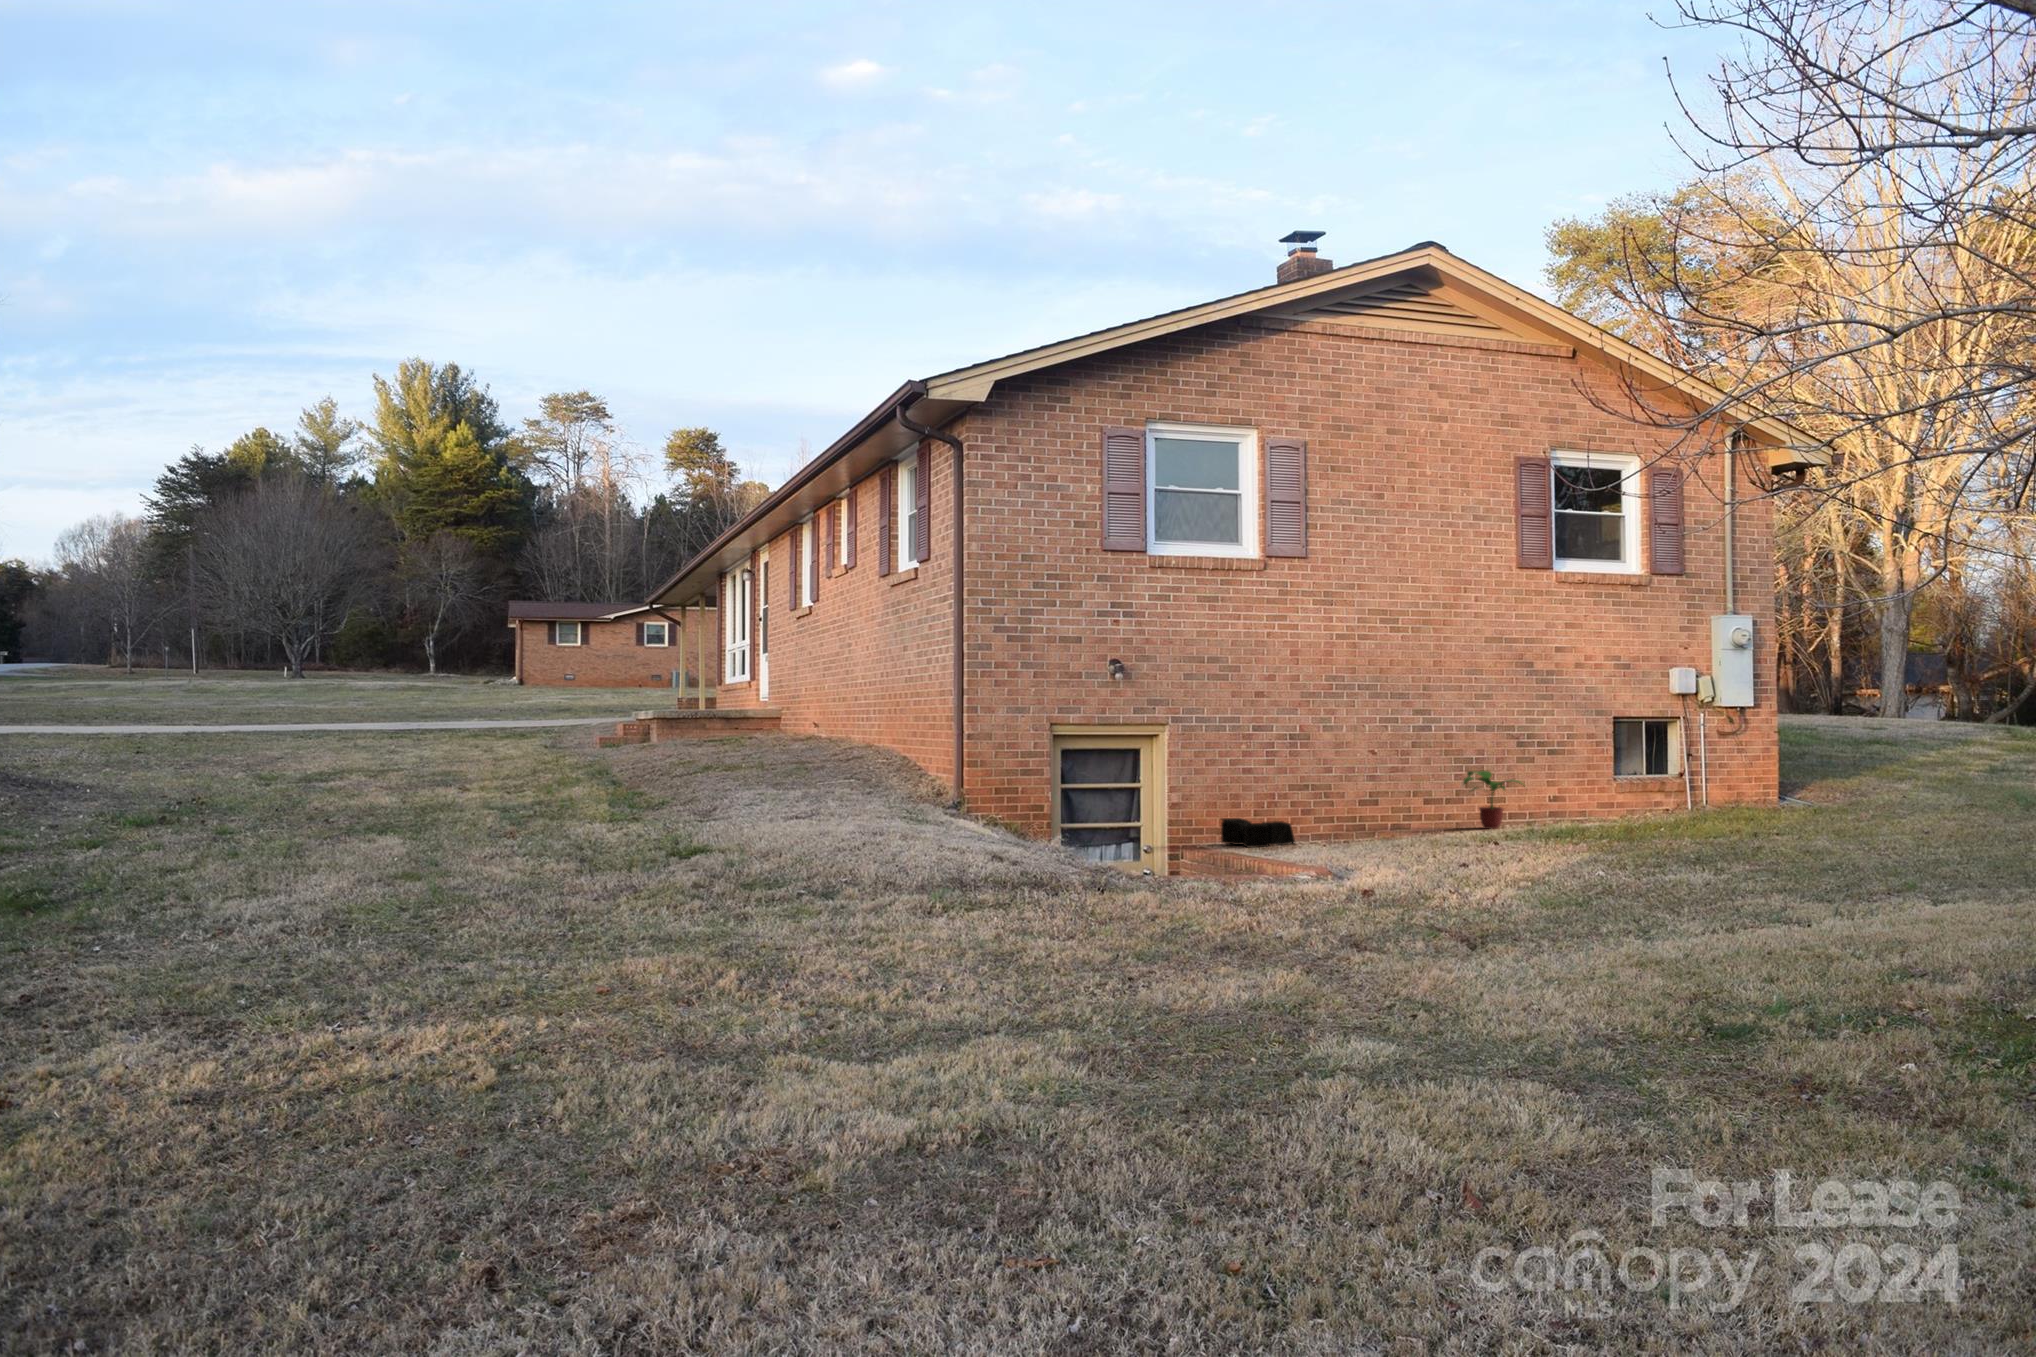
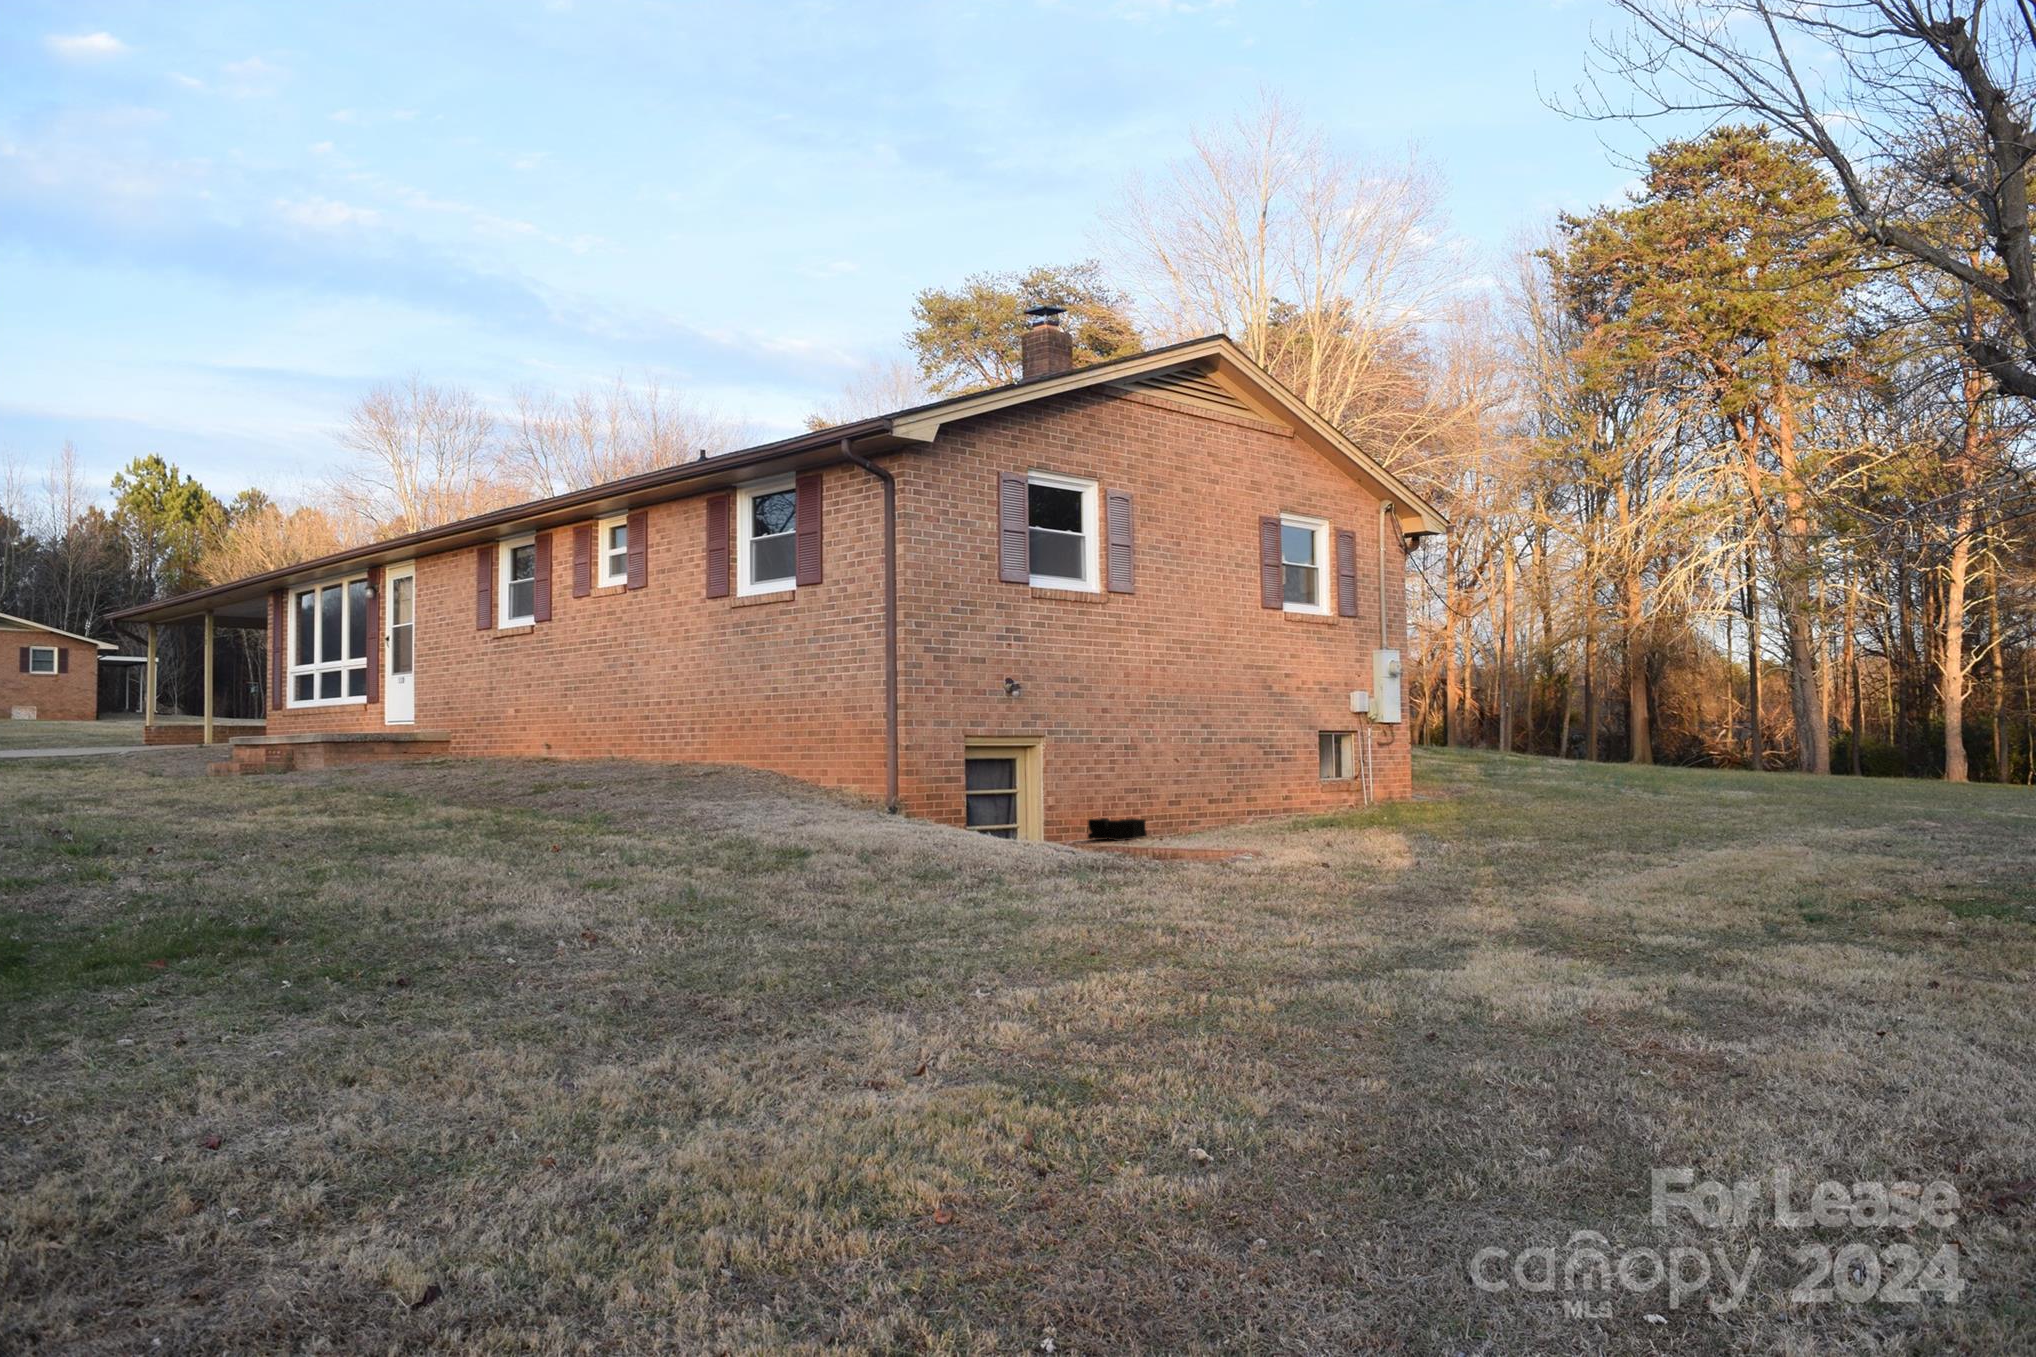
potted plant: present [1463,770,1522,829] -> none [1238,773,1292,821]

